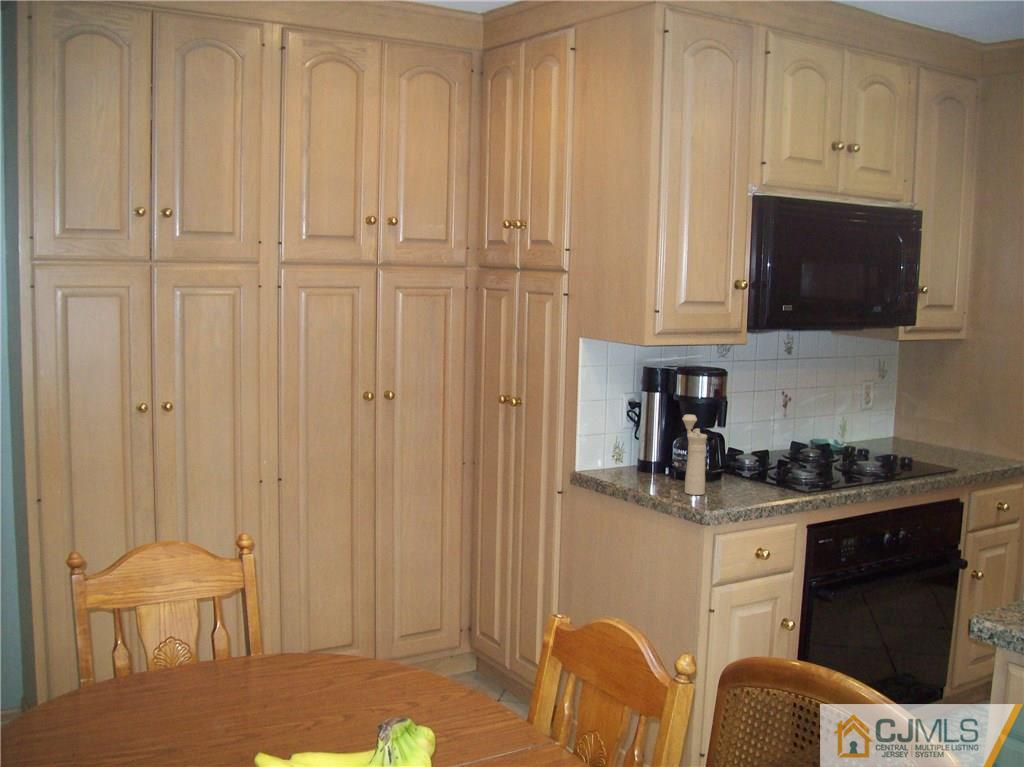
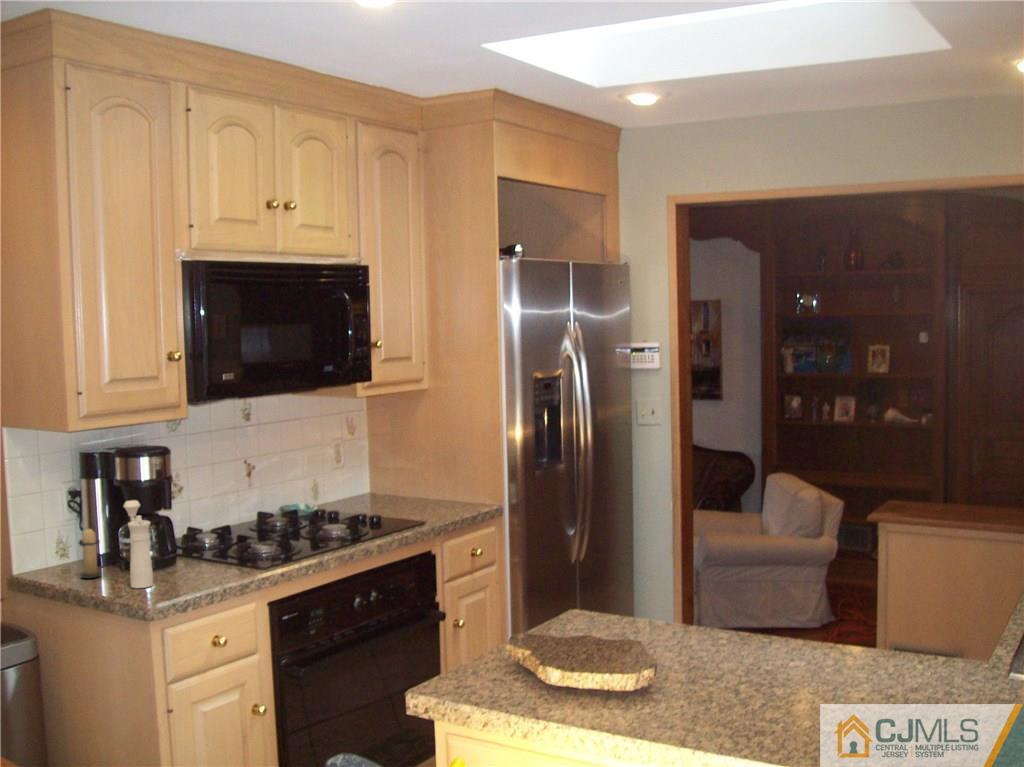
candle: none [636,433,660,481] -> present [79,527,101,578]

